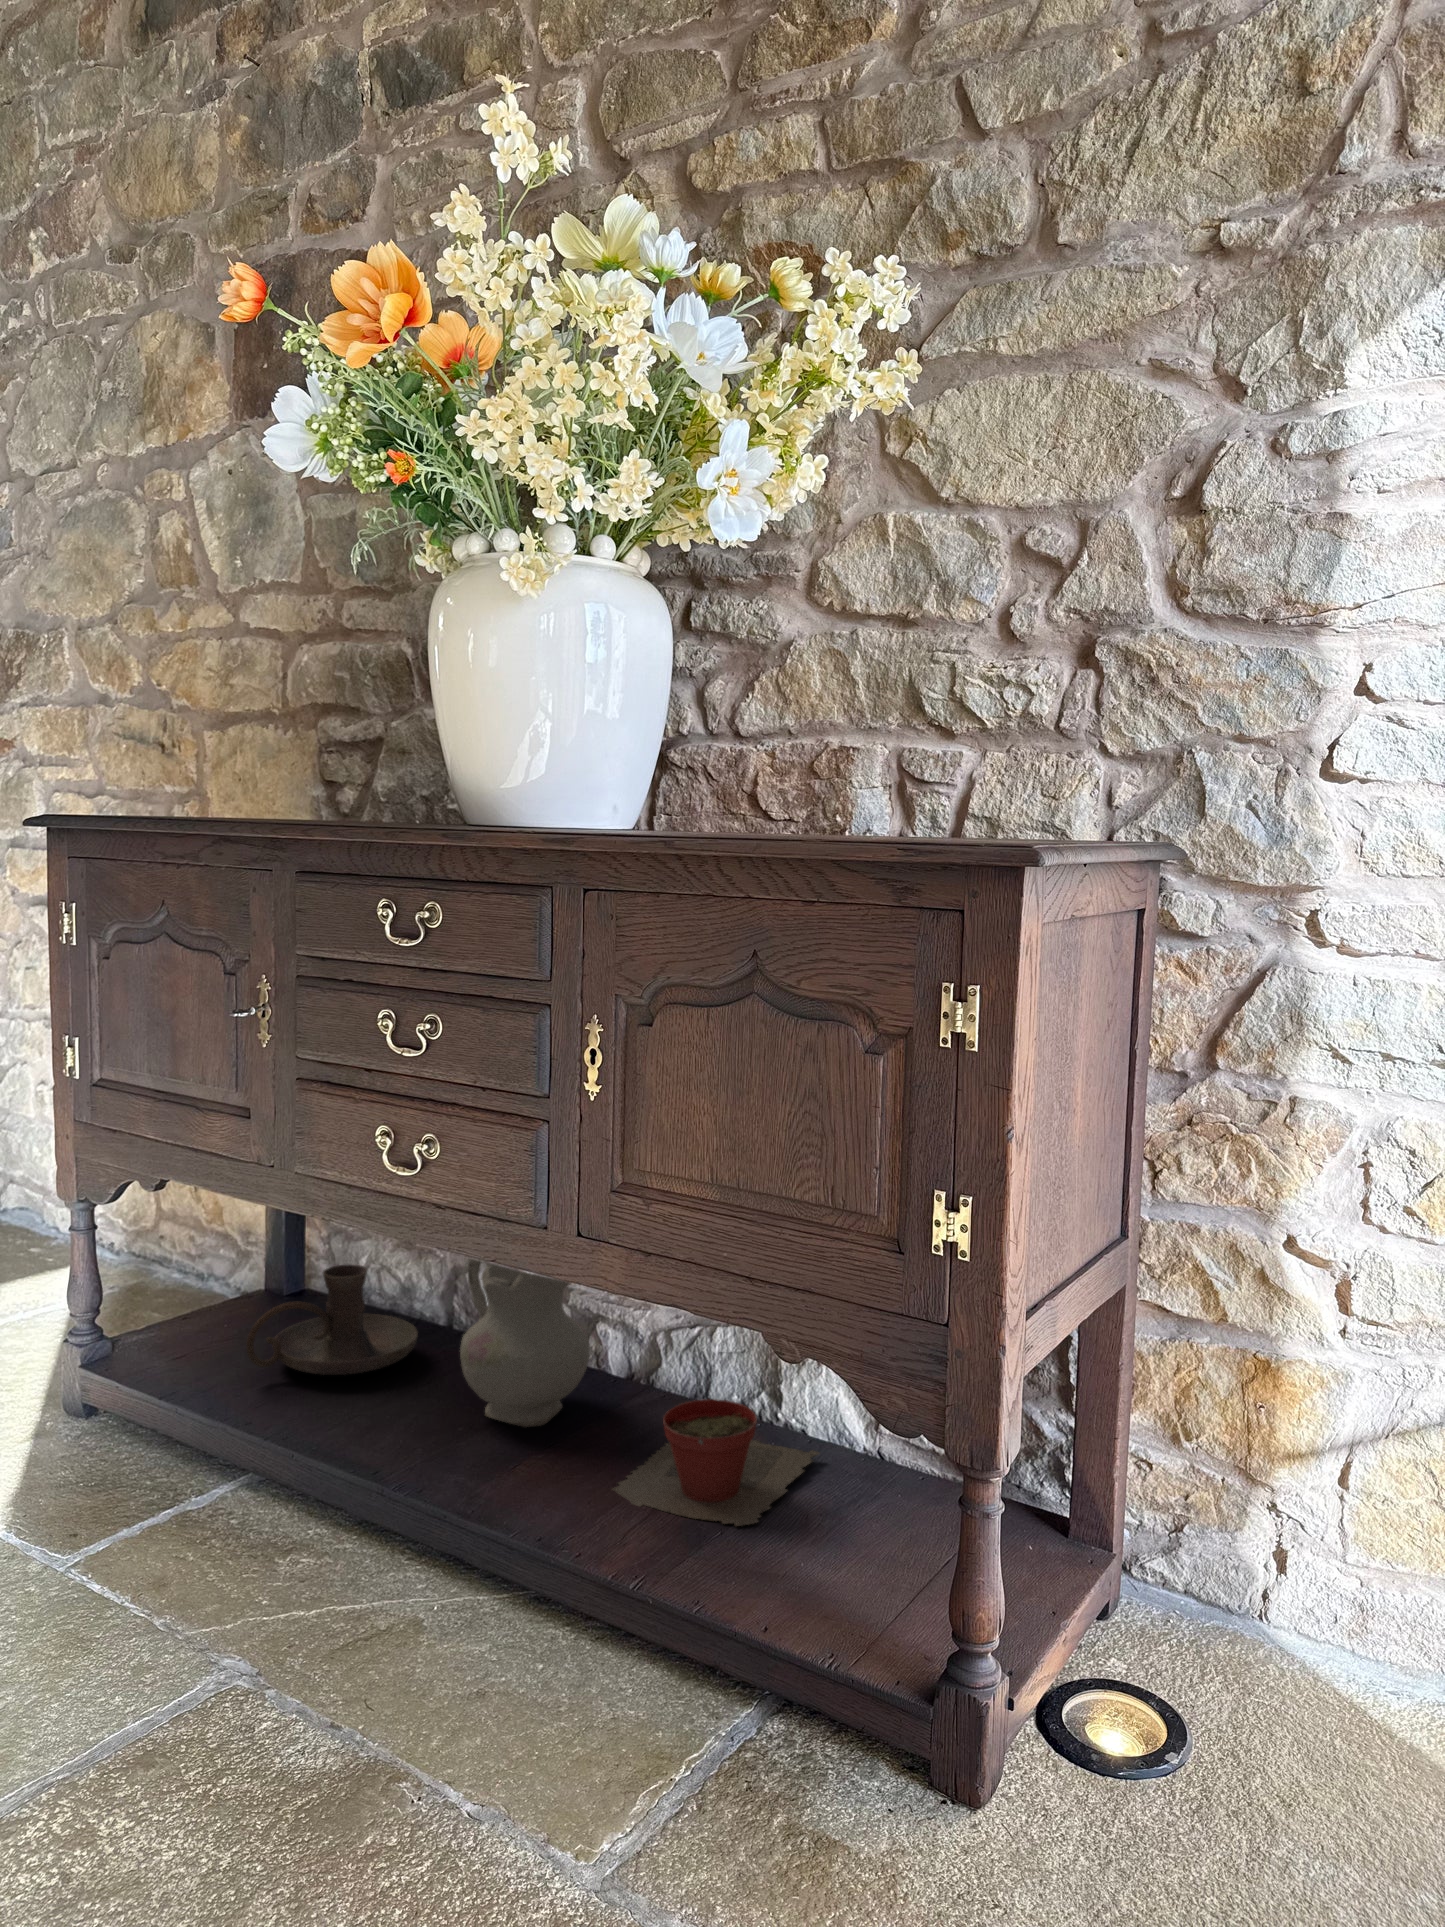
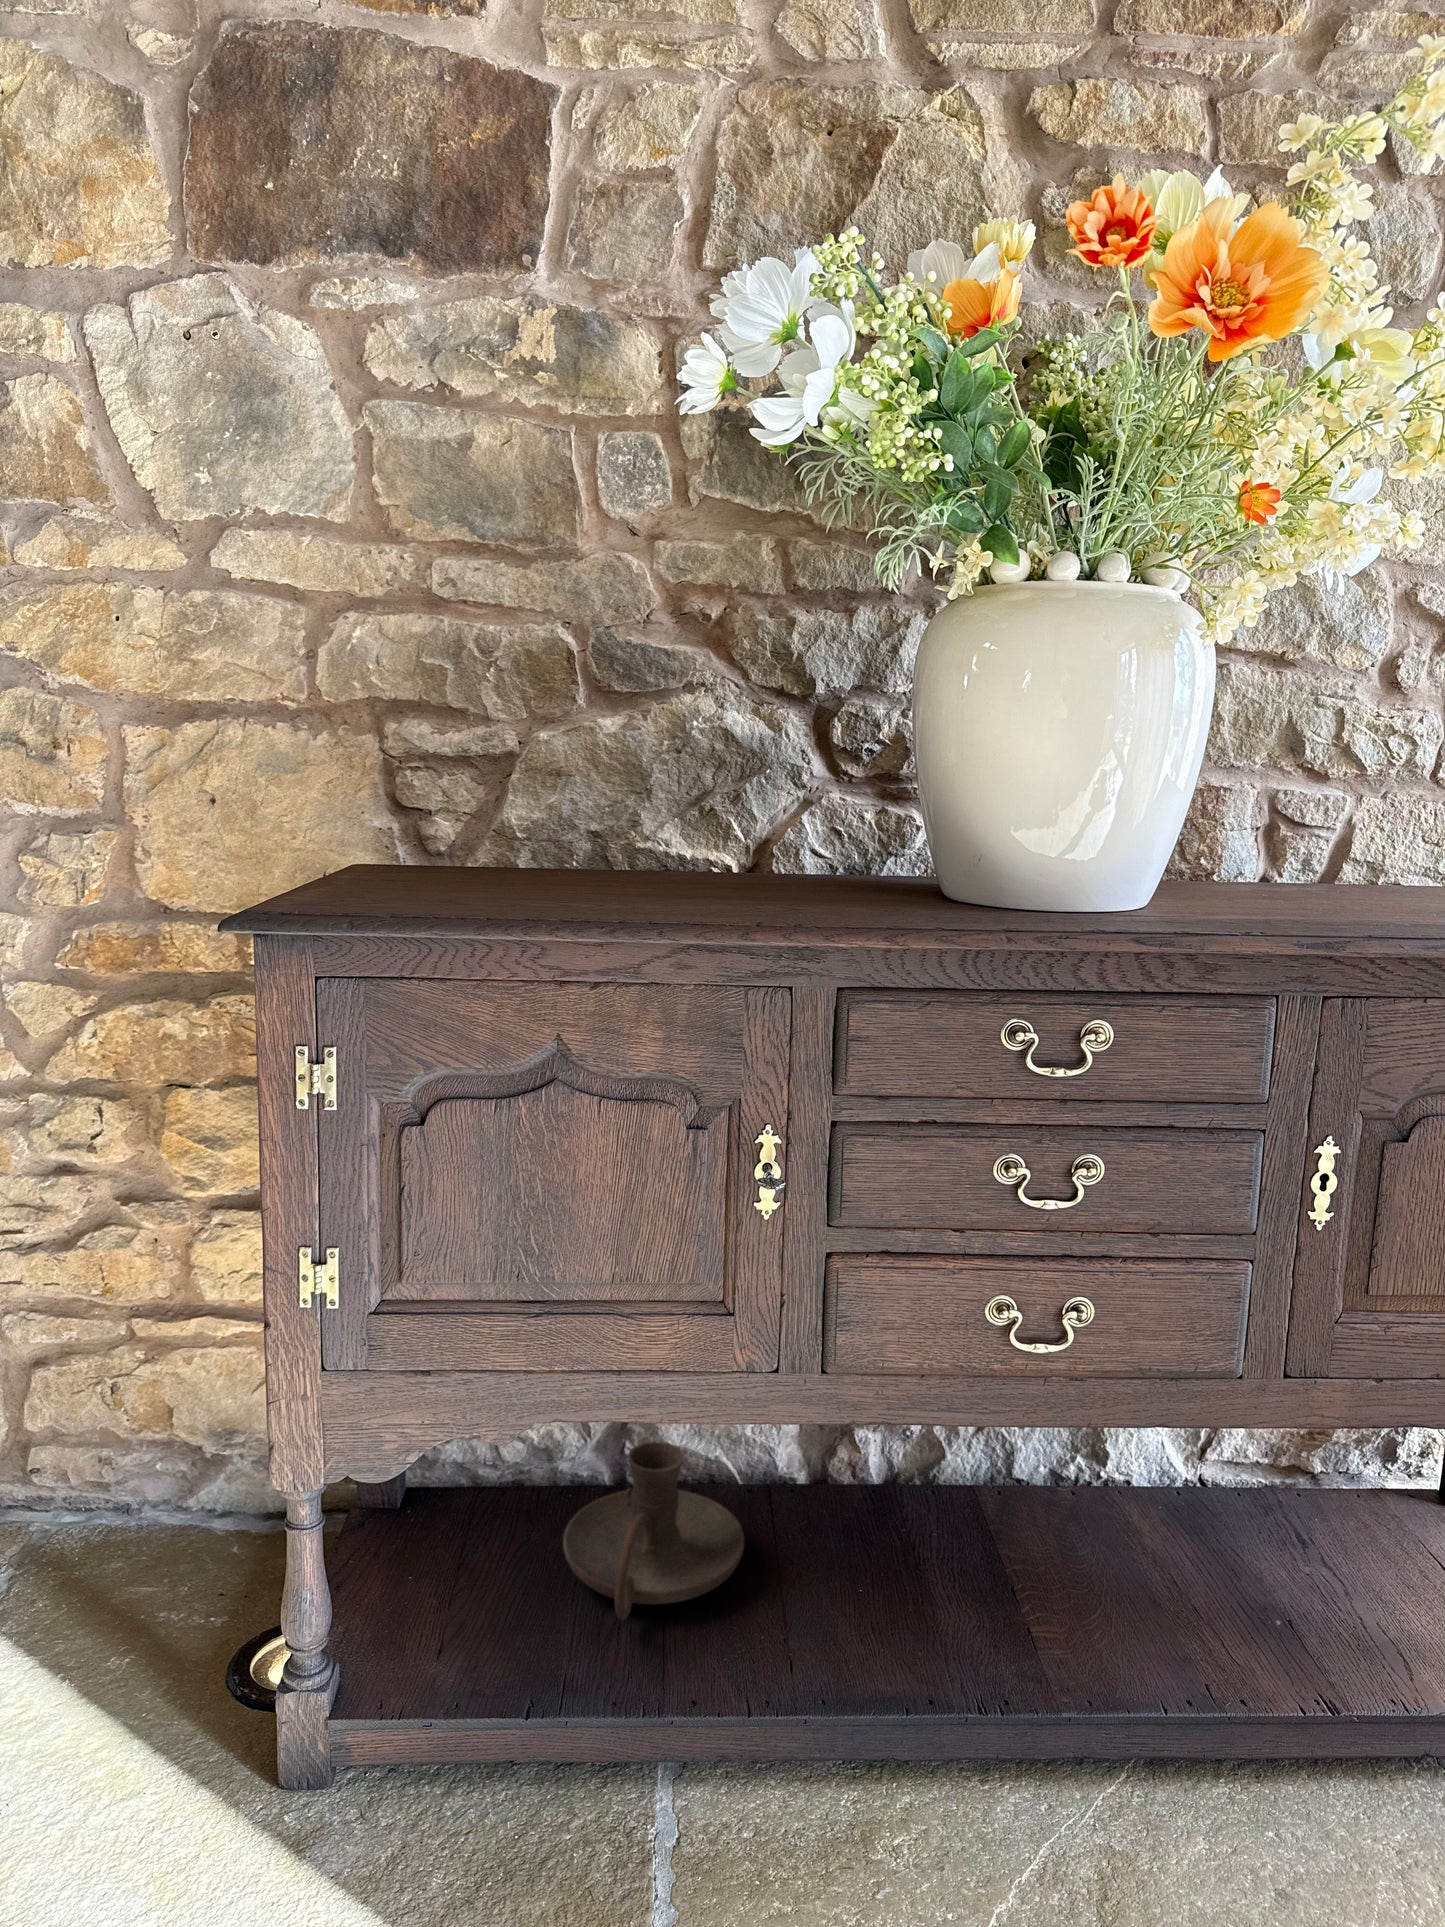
ceramic pitcher: present [460,1258,590,1427] -> none [841,1371,1011,1579]
plant pot: present [612,1399,819,1526] -> none [1088,1480,1331,1631]

